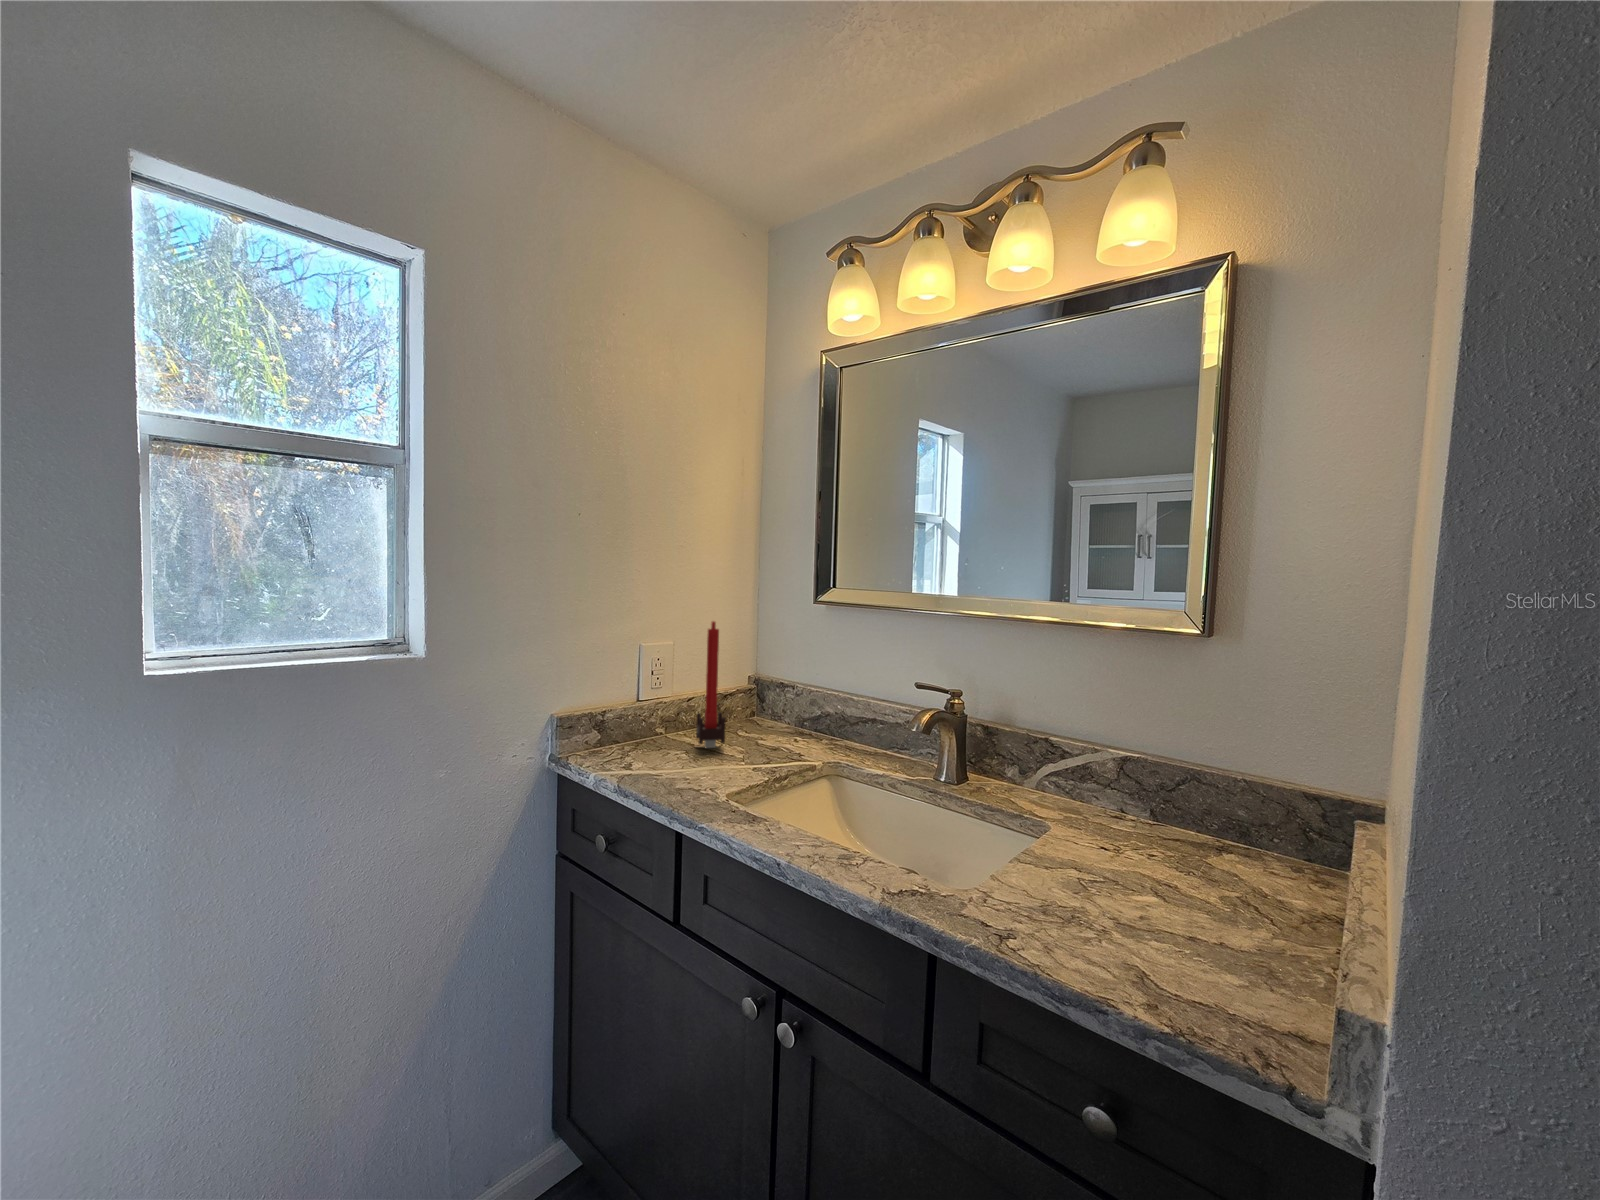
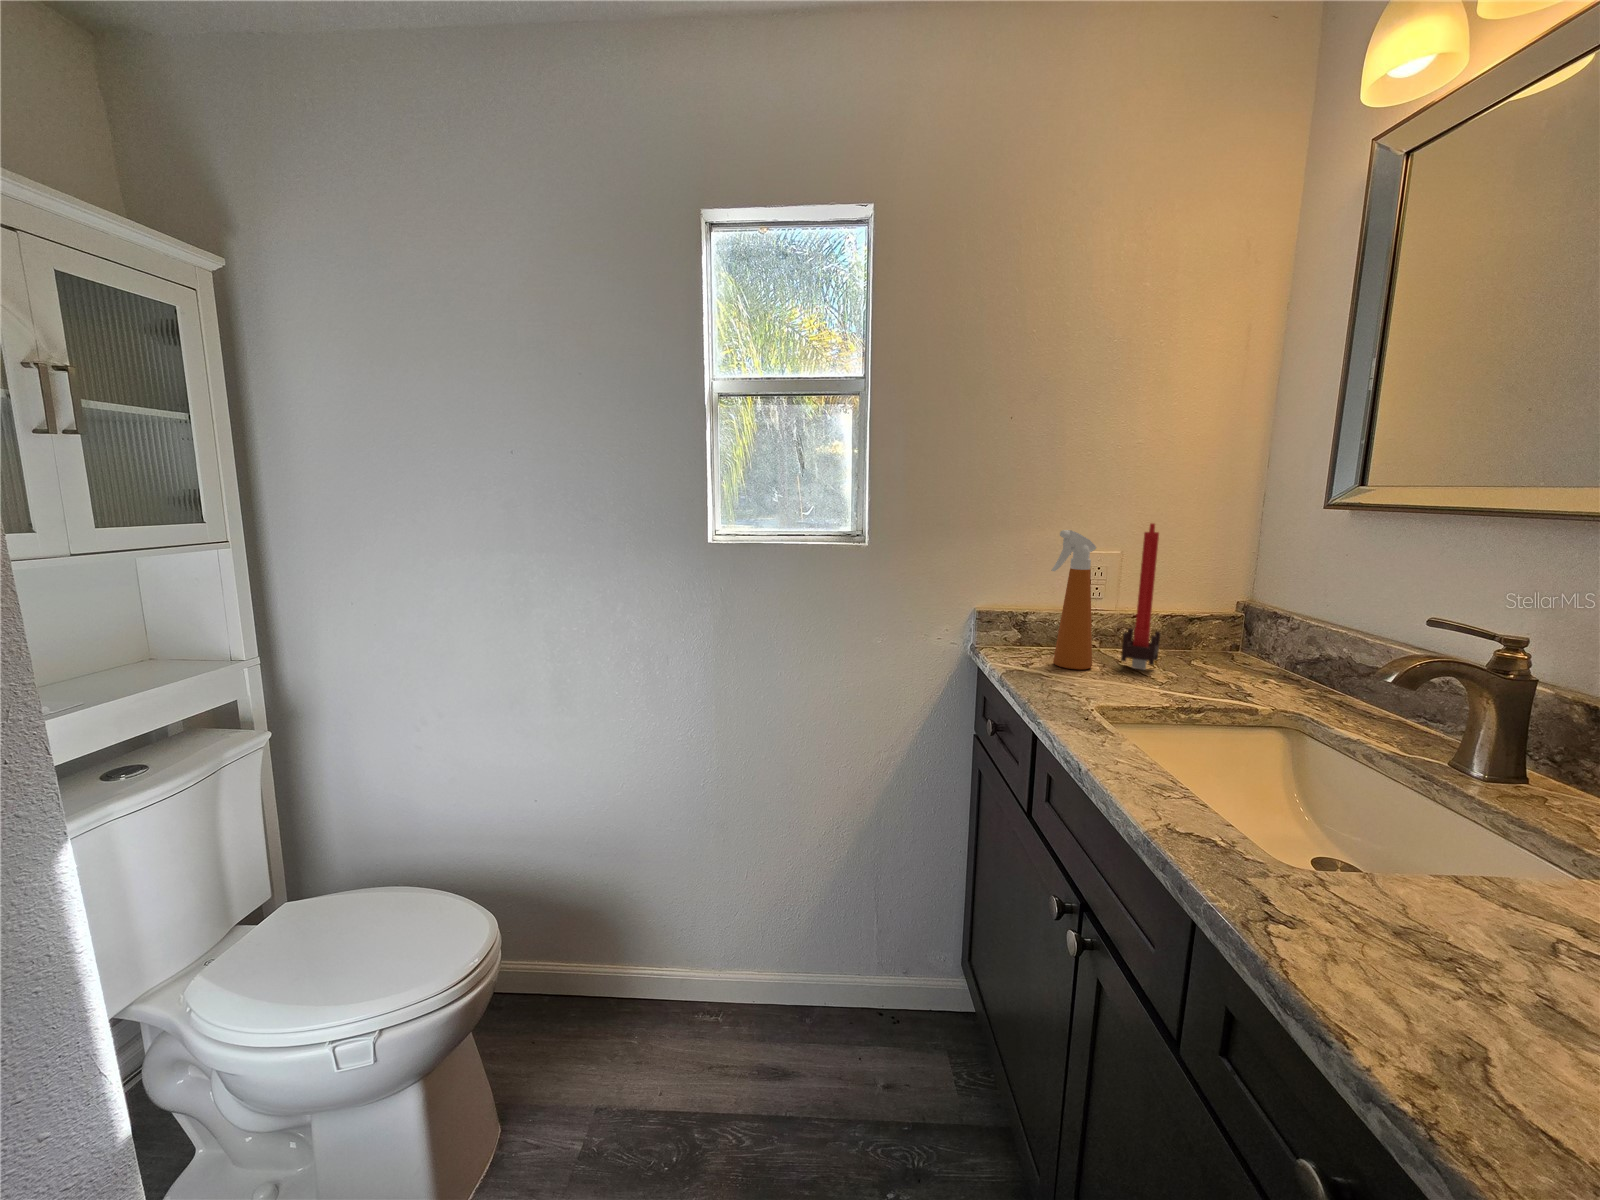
spray bottle: none [645,632,680,762] -> present [1051,530,1096,669]

